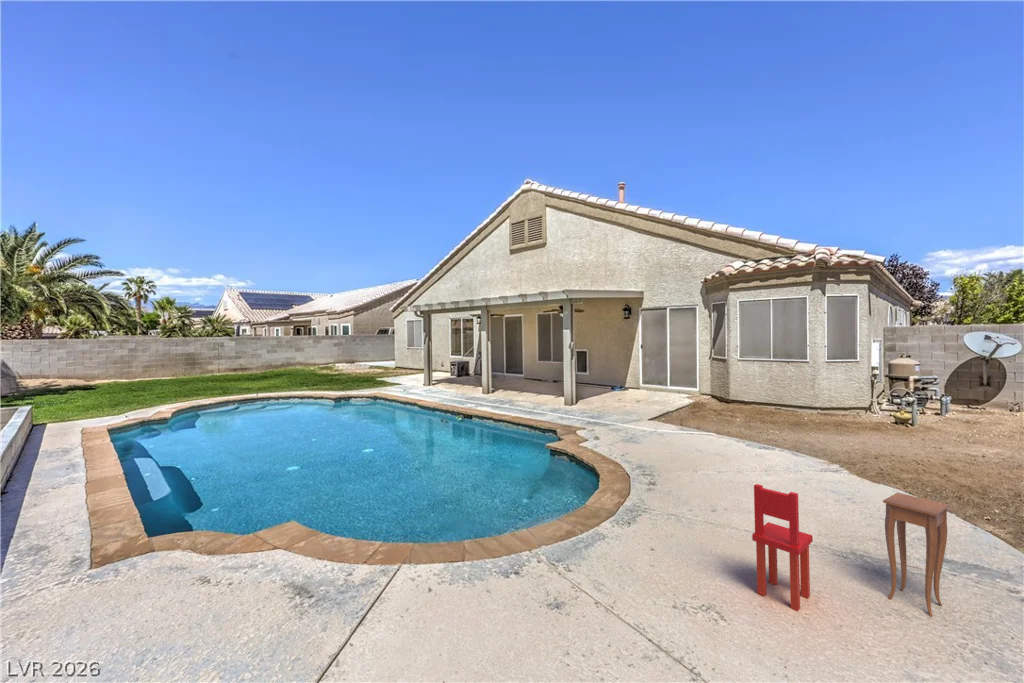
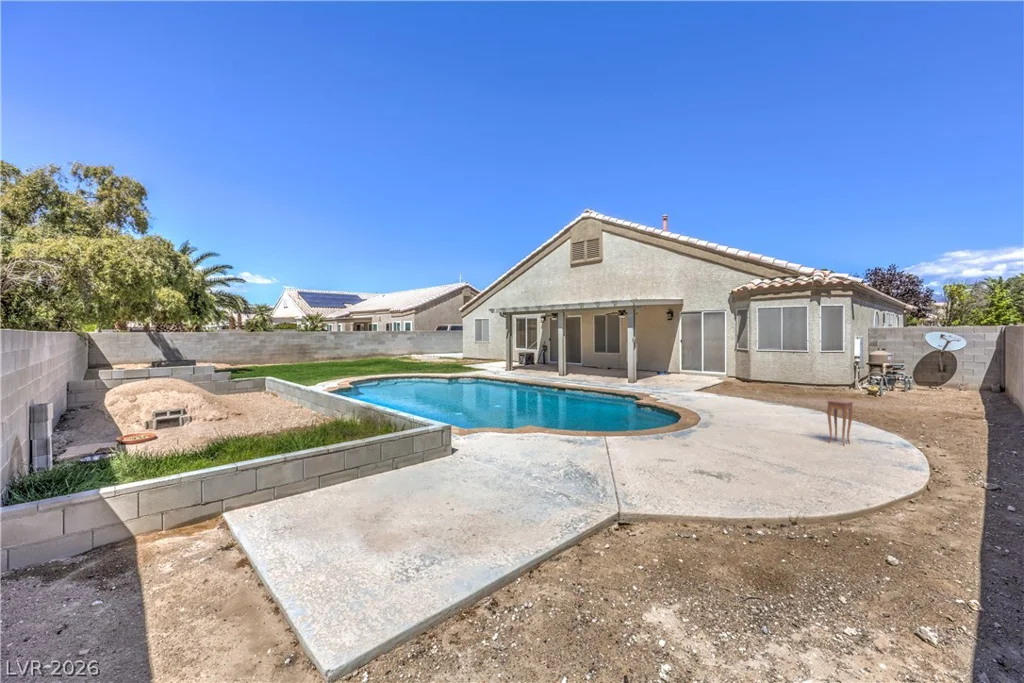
chair: present [752,484,813,611] -> none [770,395,796,444]

